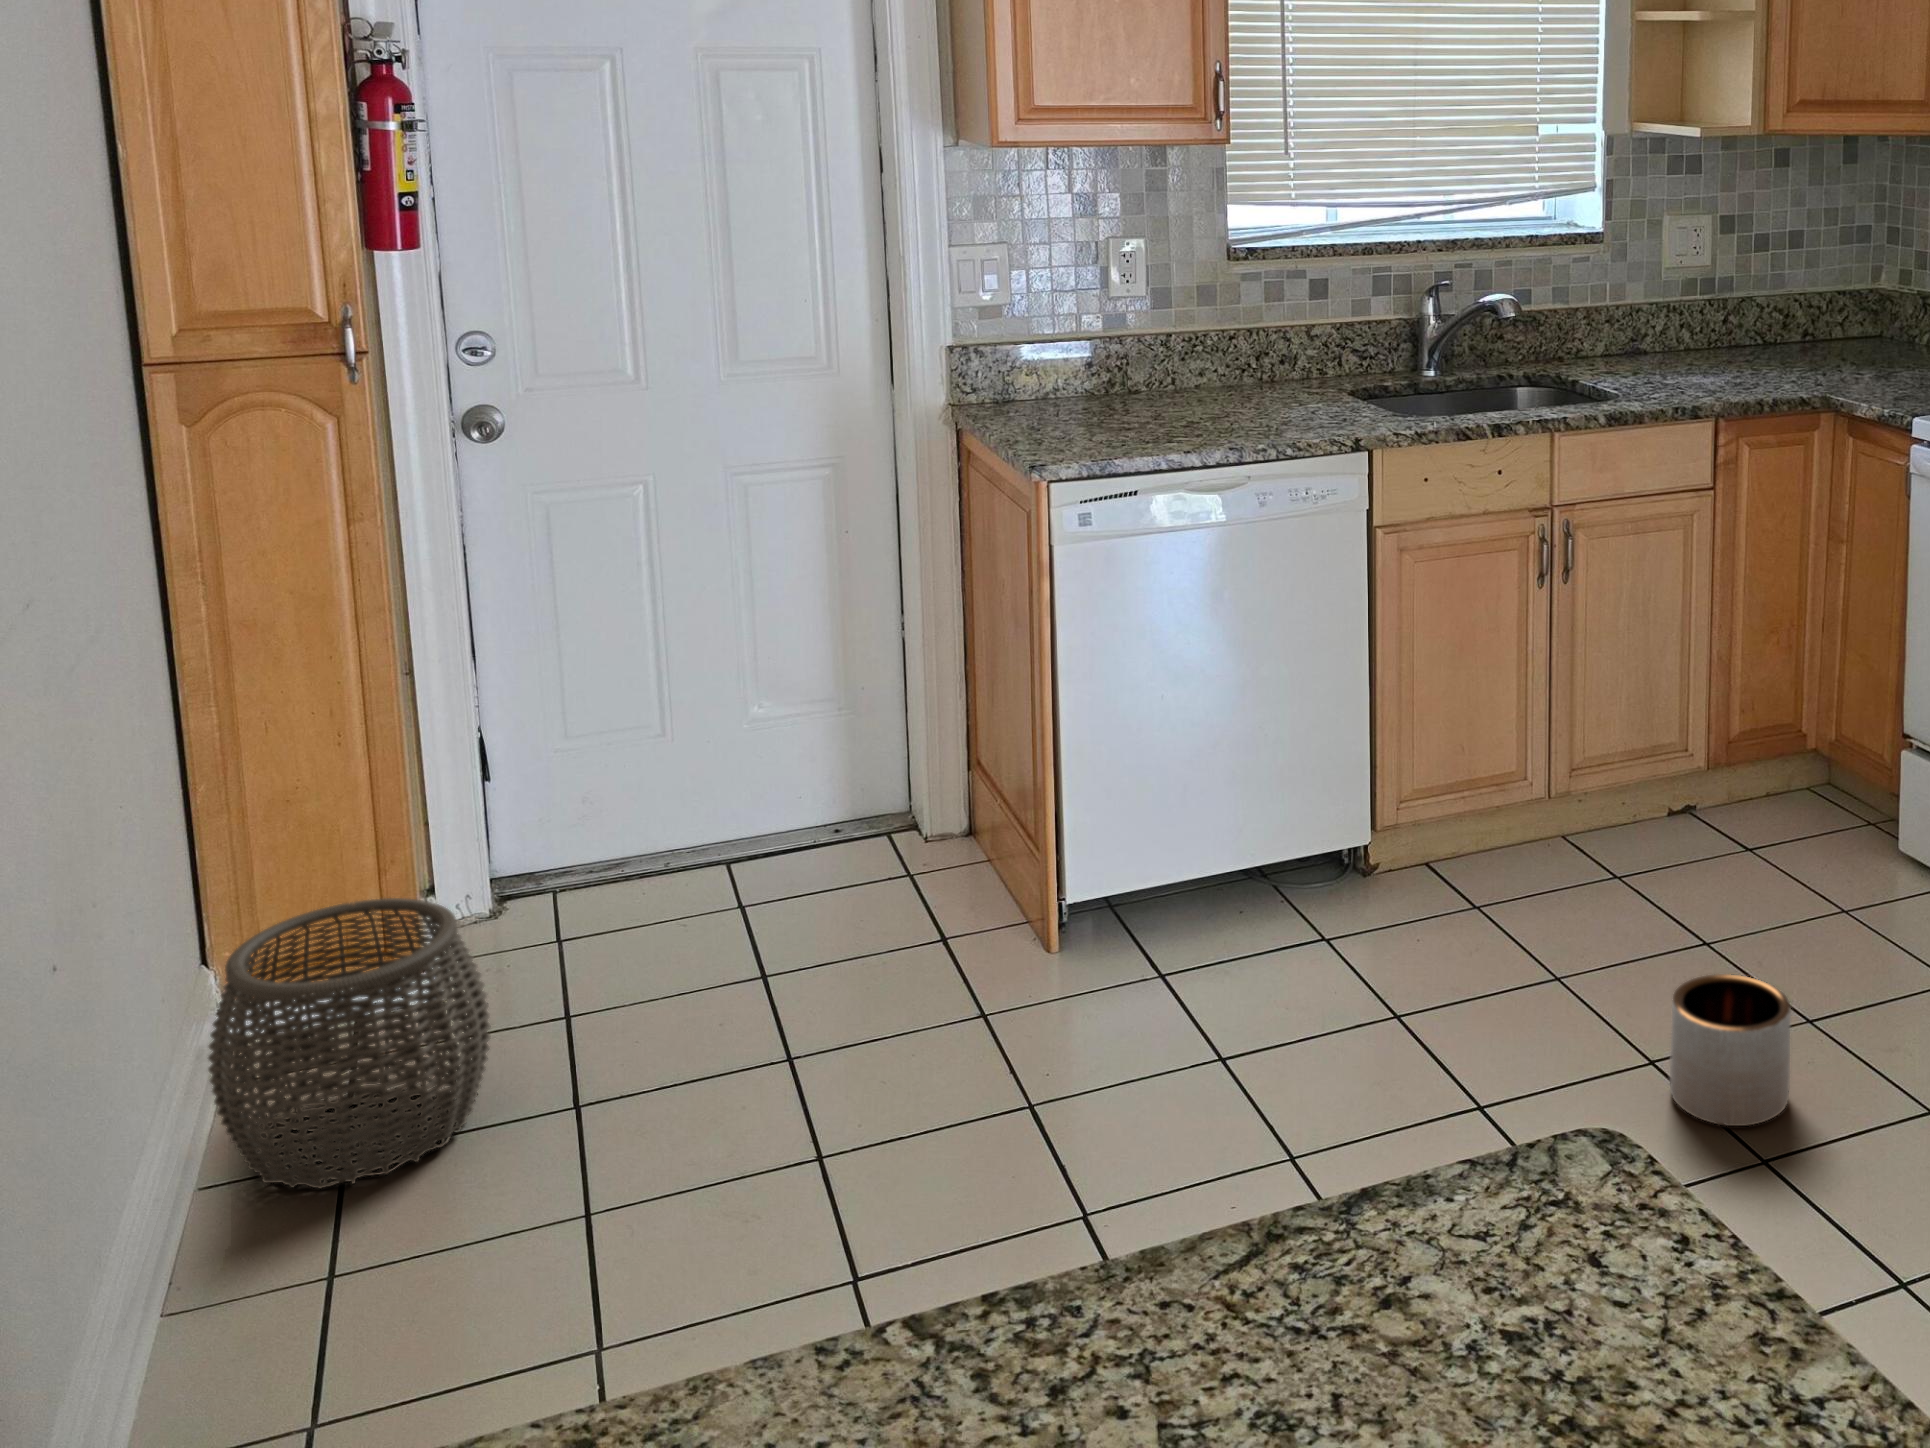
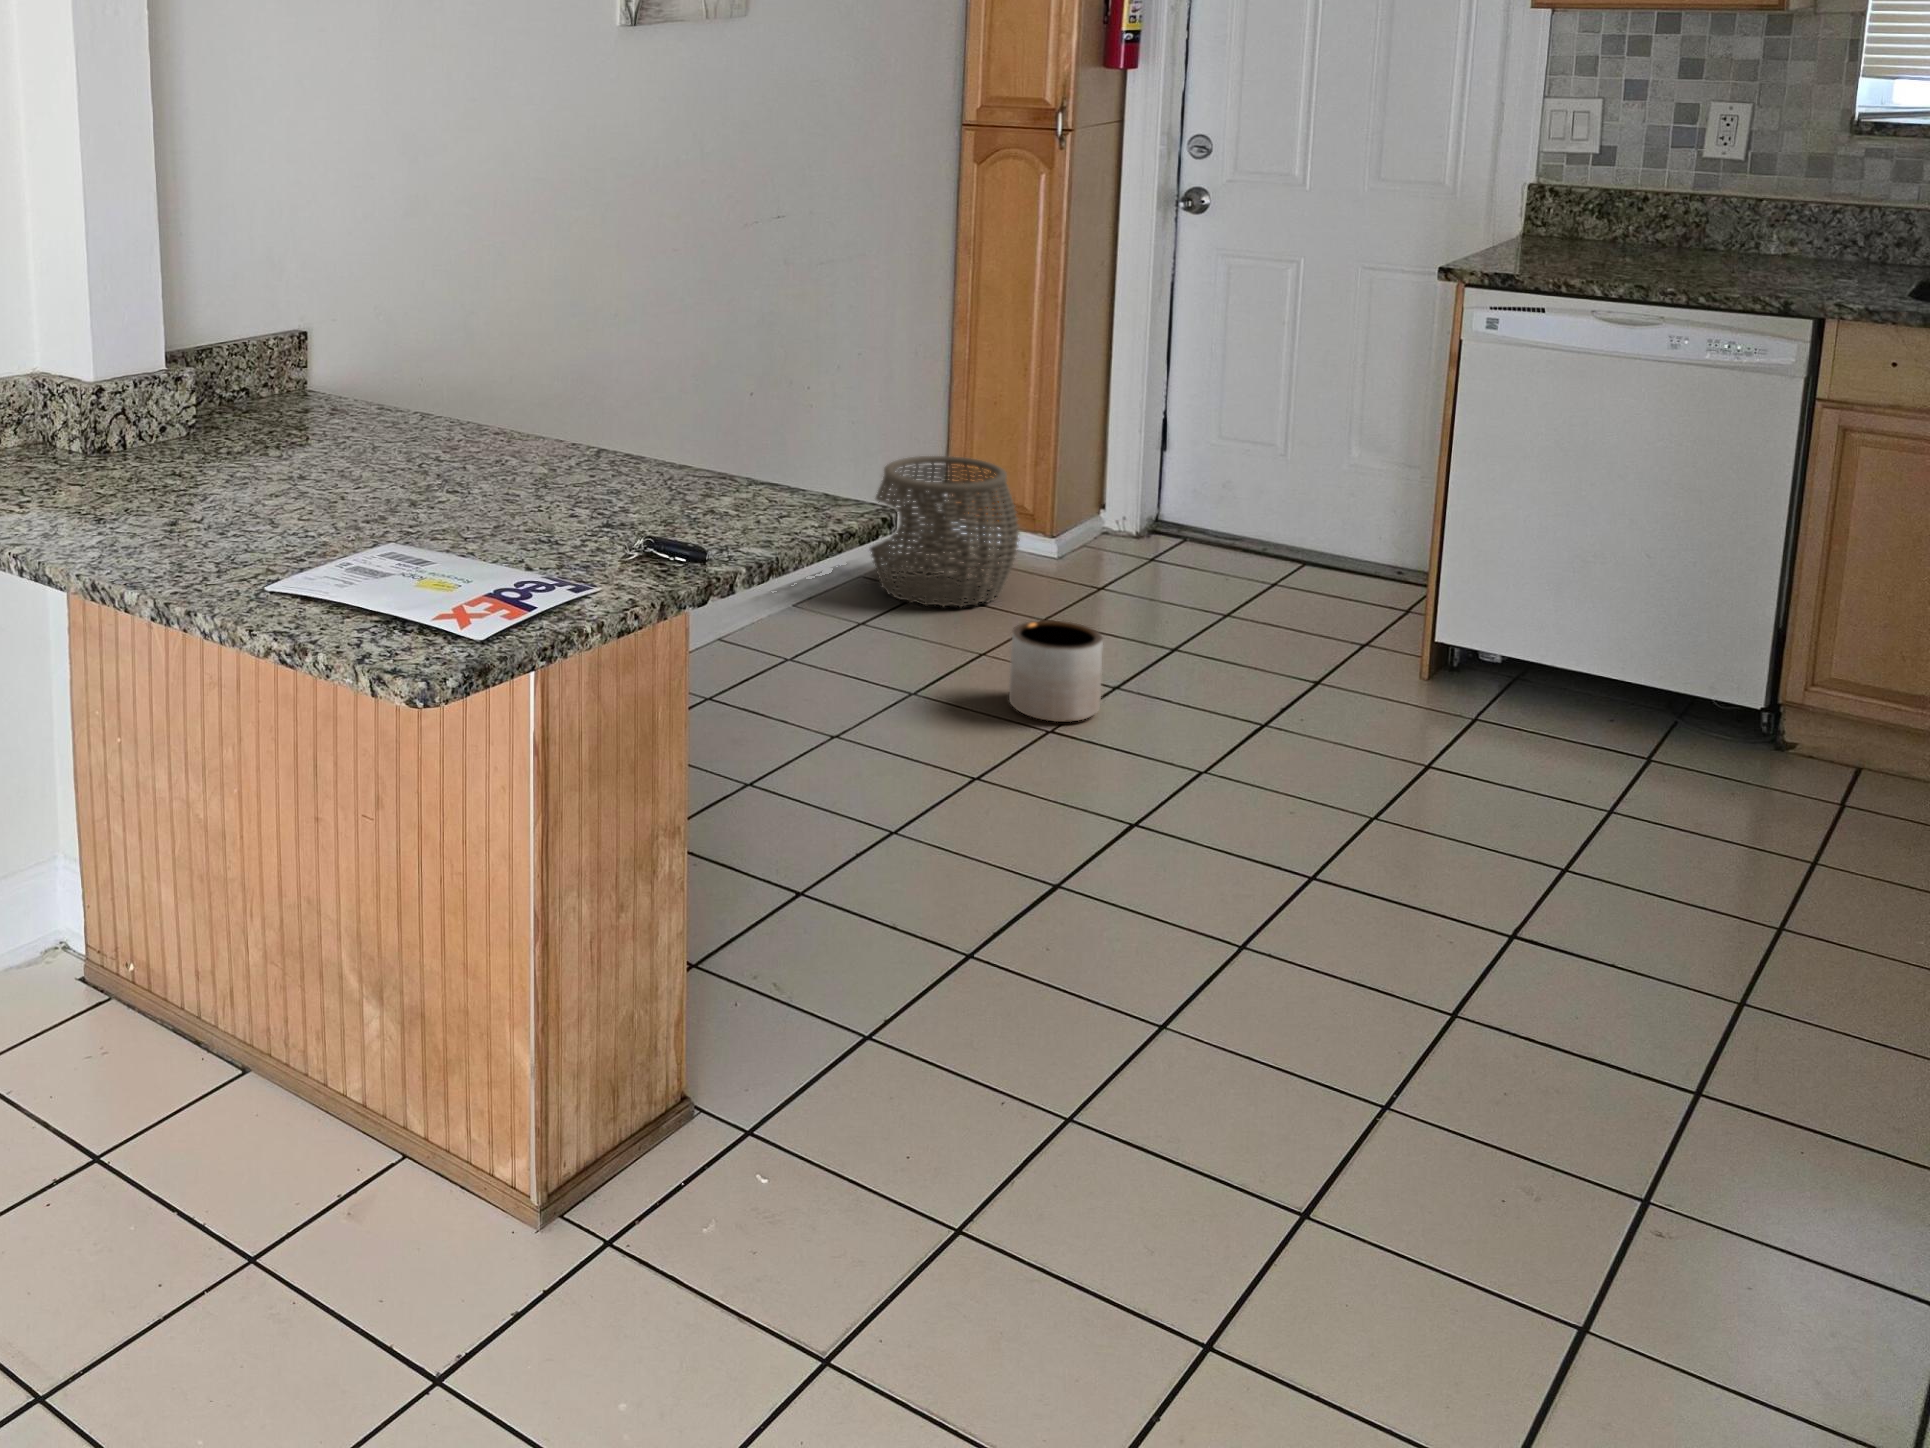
planter: present [1670,974,1791,1126] -> present [1009,620,1103,722]

